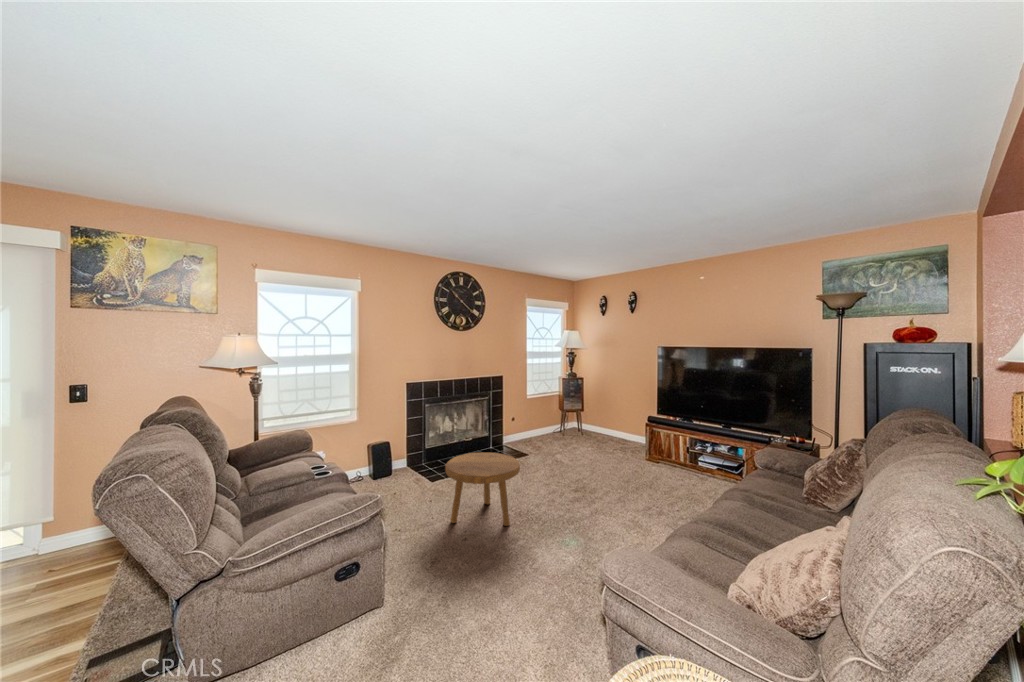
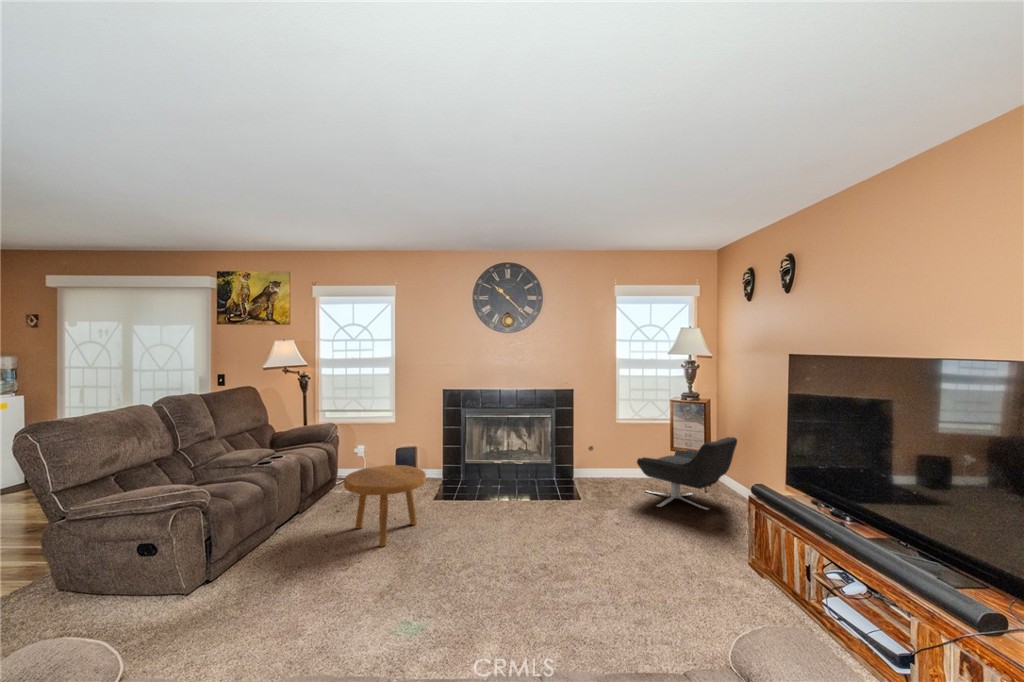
lounge chair: none [561,396,620,447] -> present [637,437,737,510]

